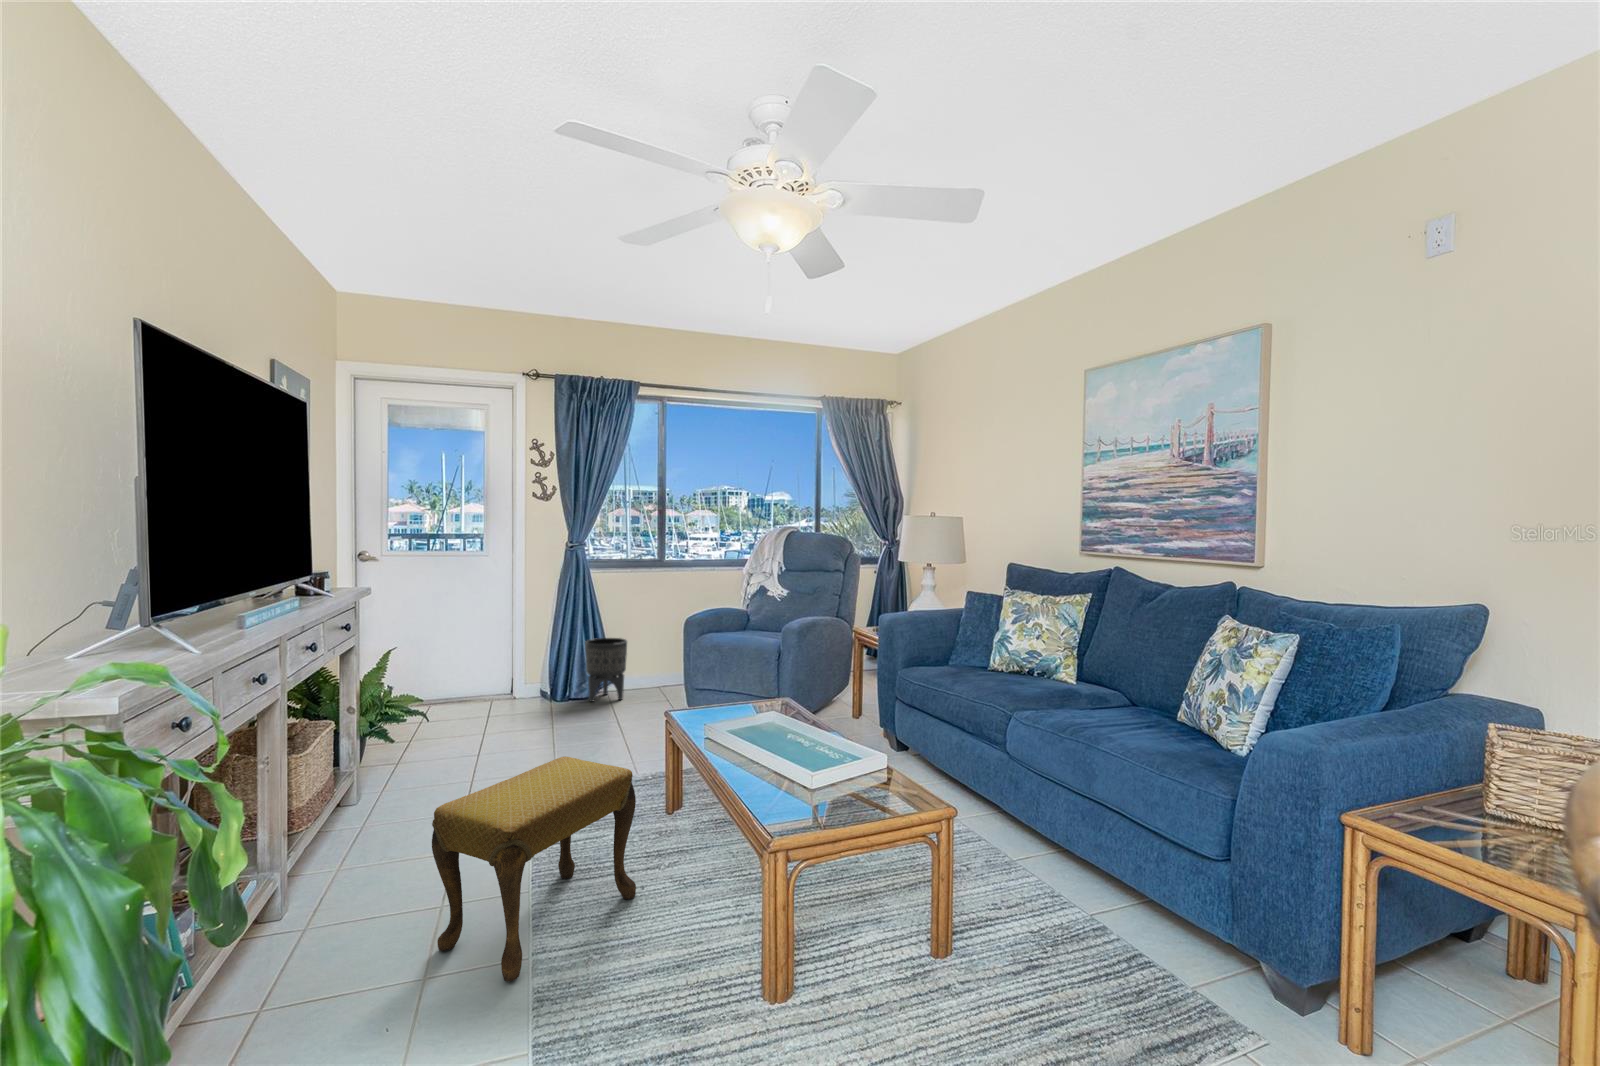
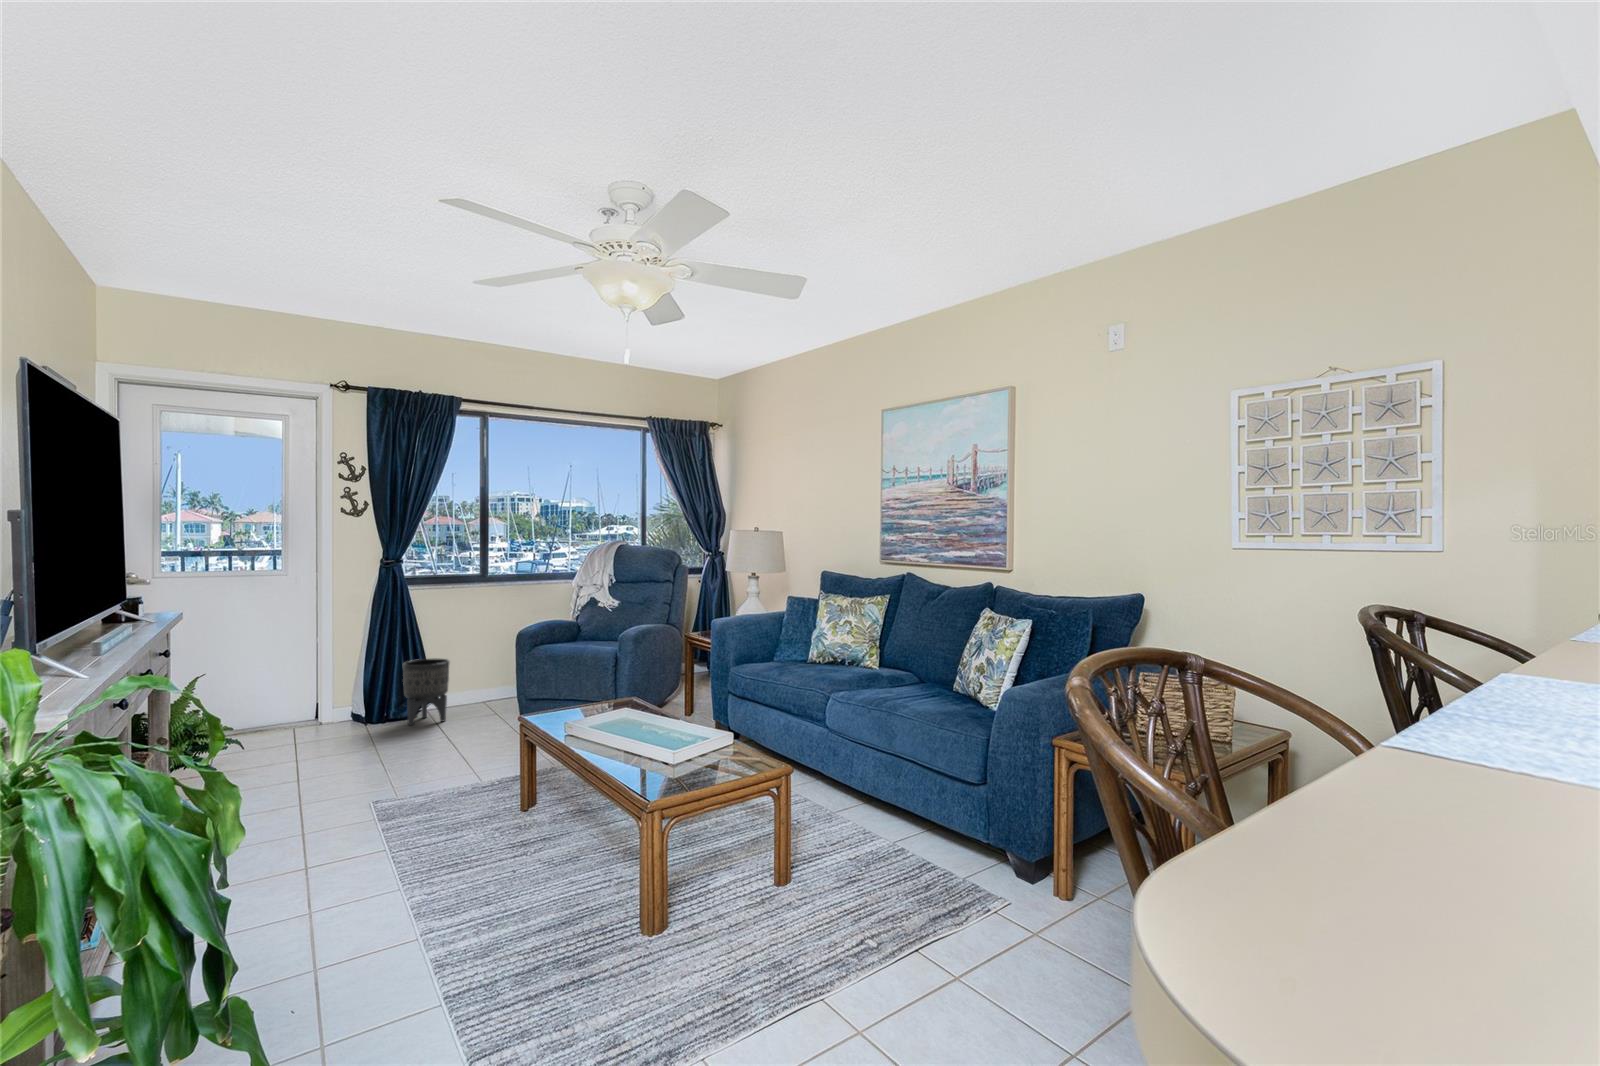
footstool: present [432,756,636,982] -> none [320,762,510,956]

